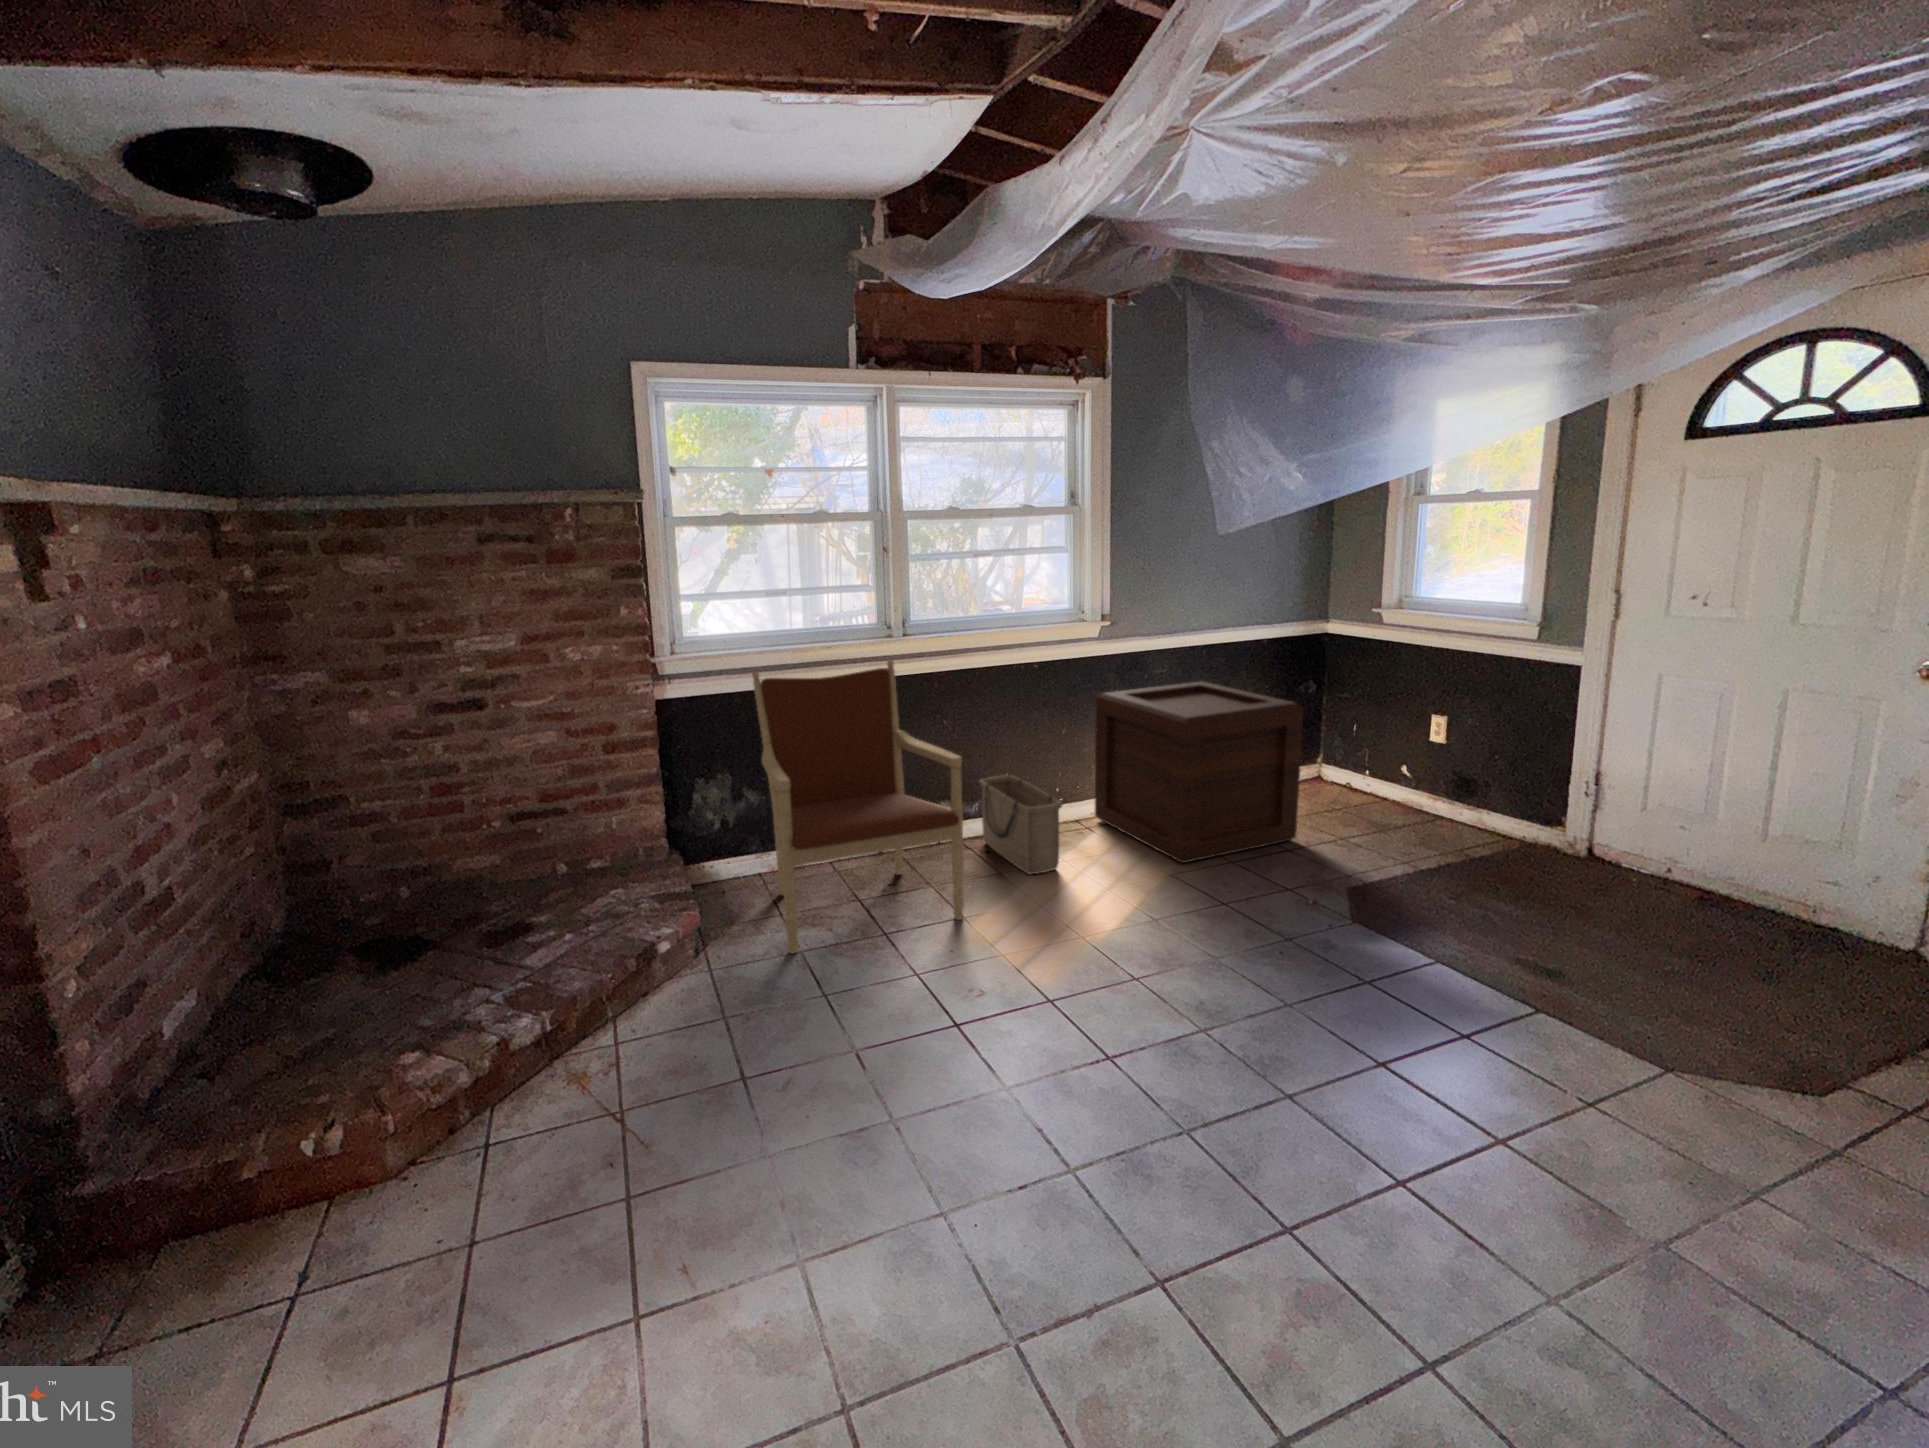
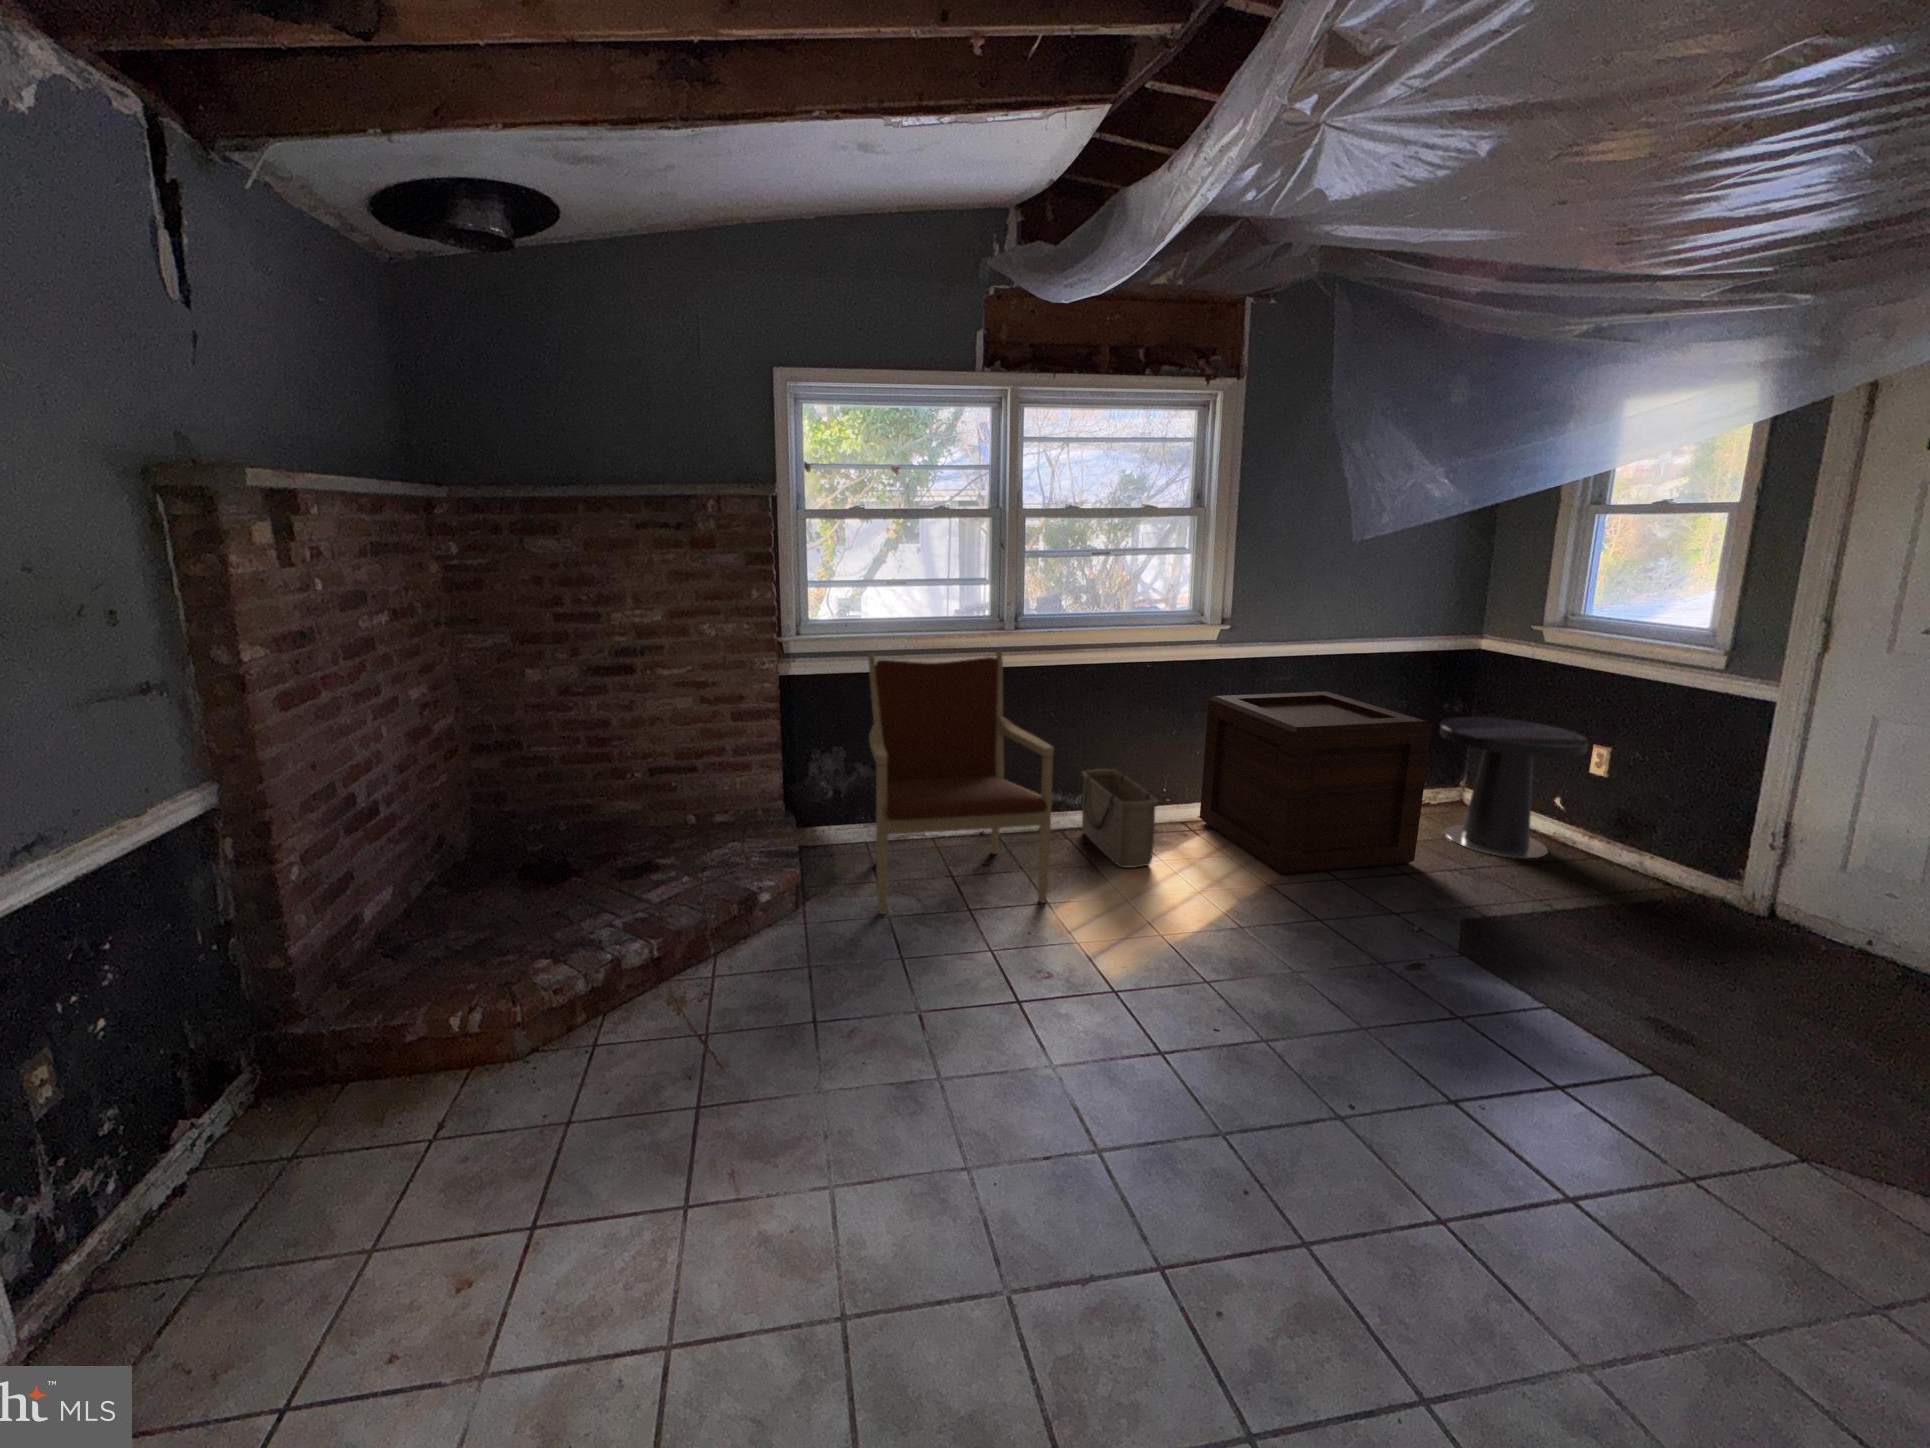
side table: none [1305,696,1431,825] -> present [1440,717,1588,858]

